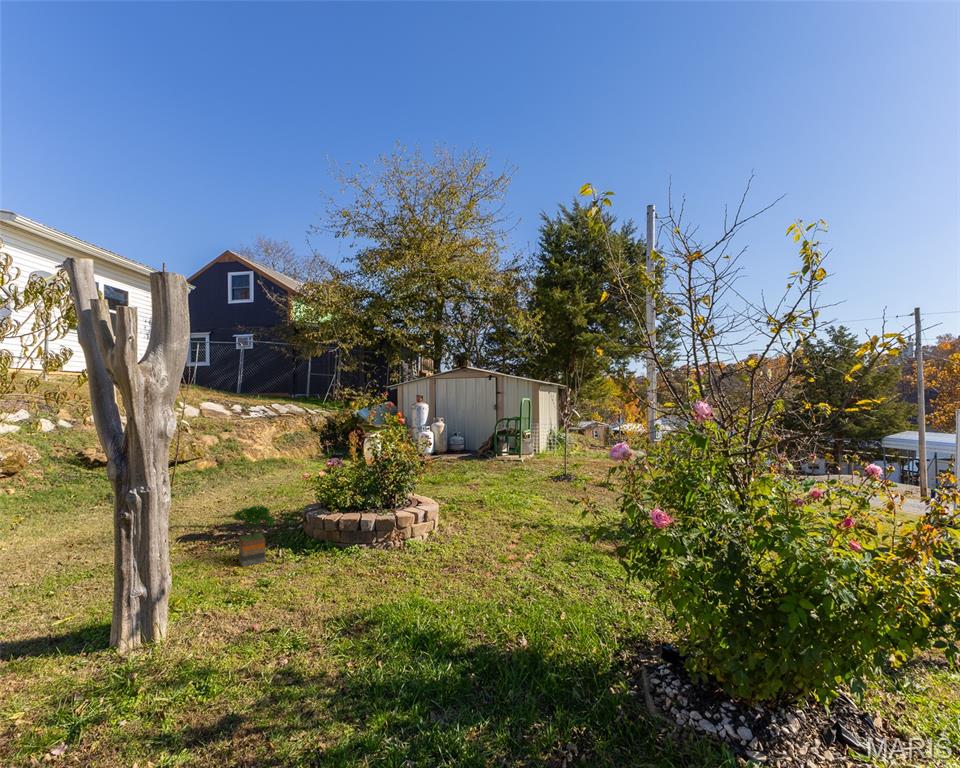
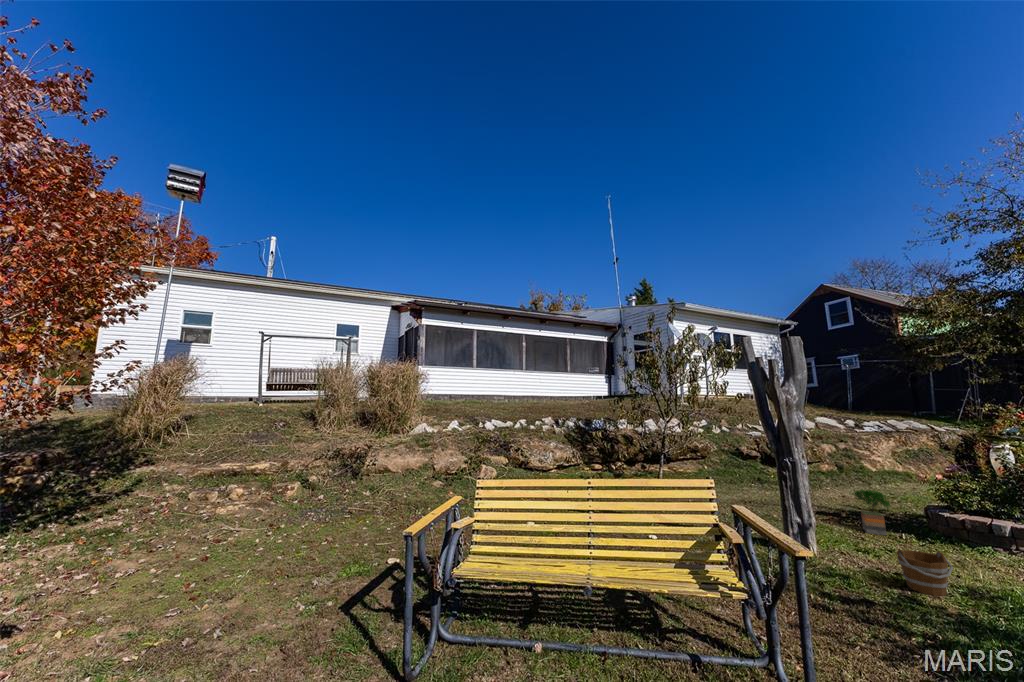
bucket: none [283,596,343,670] -> present [897,549,953,596]

